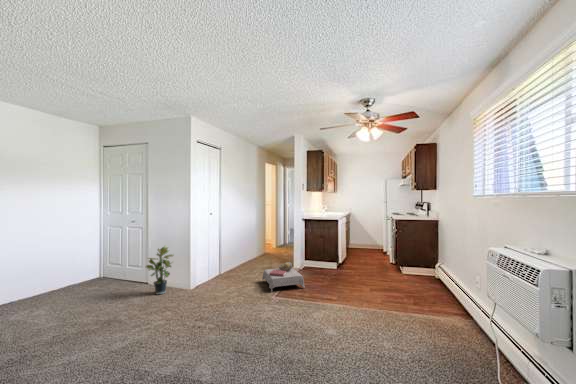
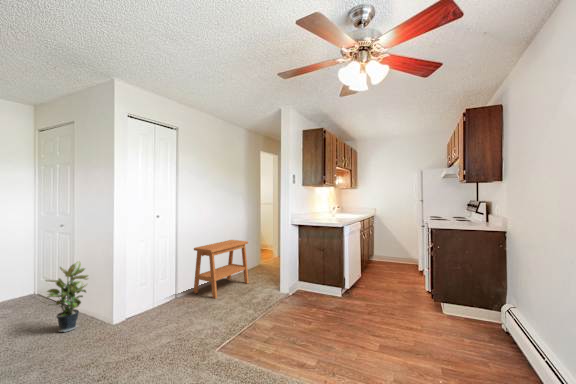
side table: none [230,232,266,273] -> present [194,240,249,299]
ottoman: present [262,262,304,291] -> none [215,290,273,341]

